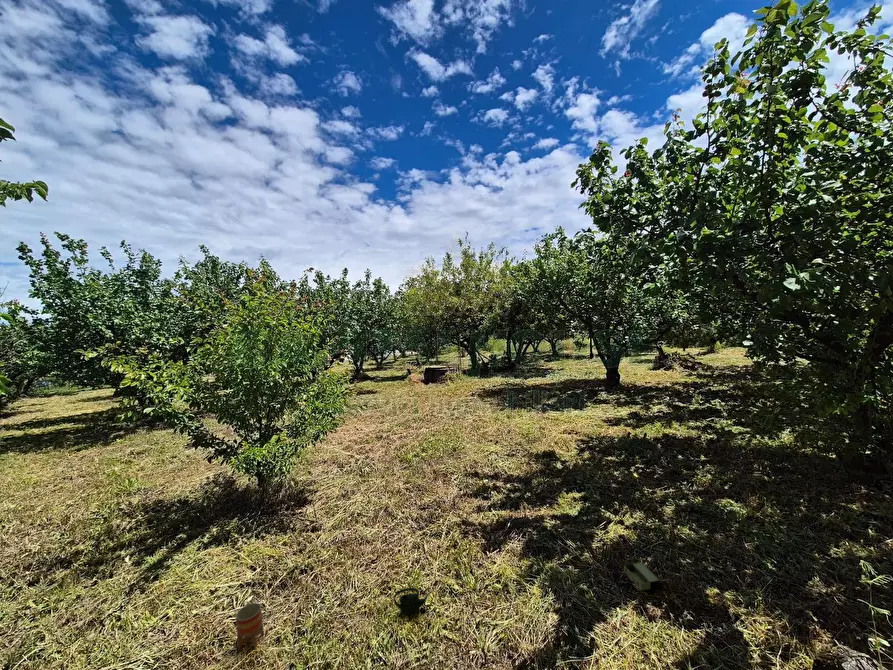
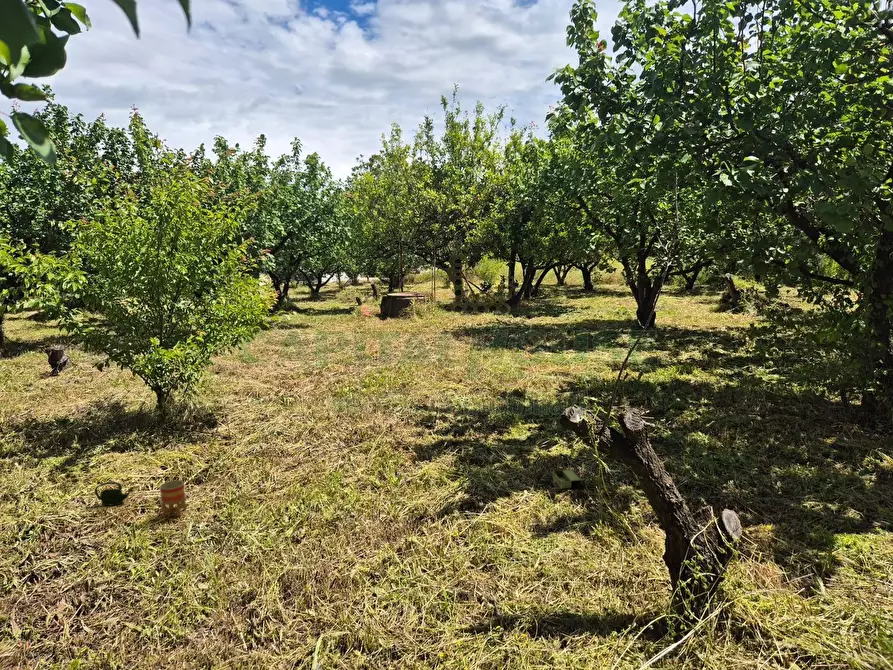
watering can: present [394,588,432,614] -> present [95,482,135,506]

